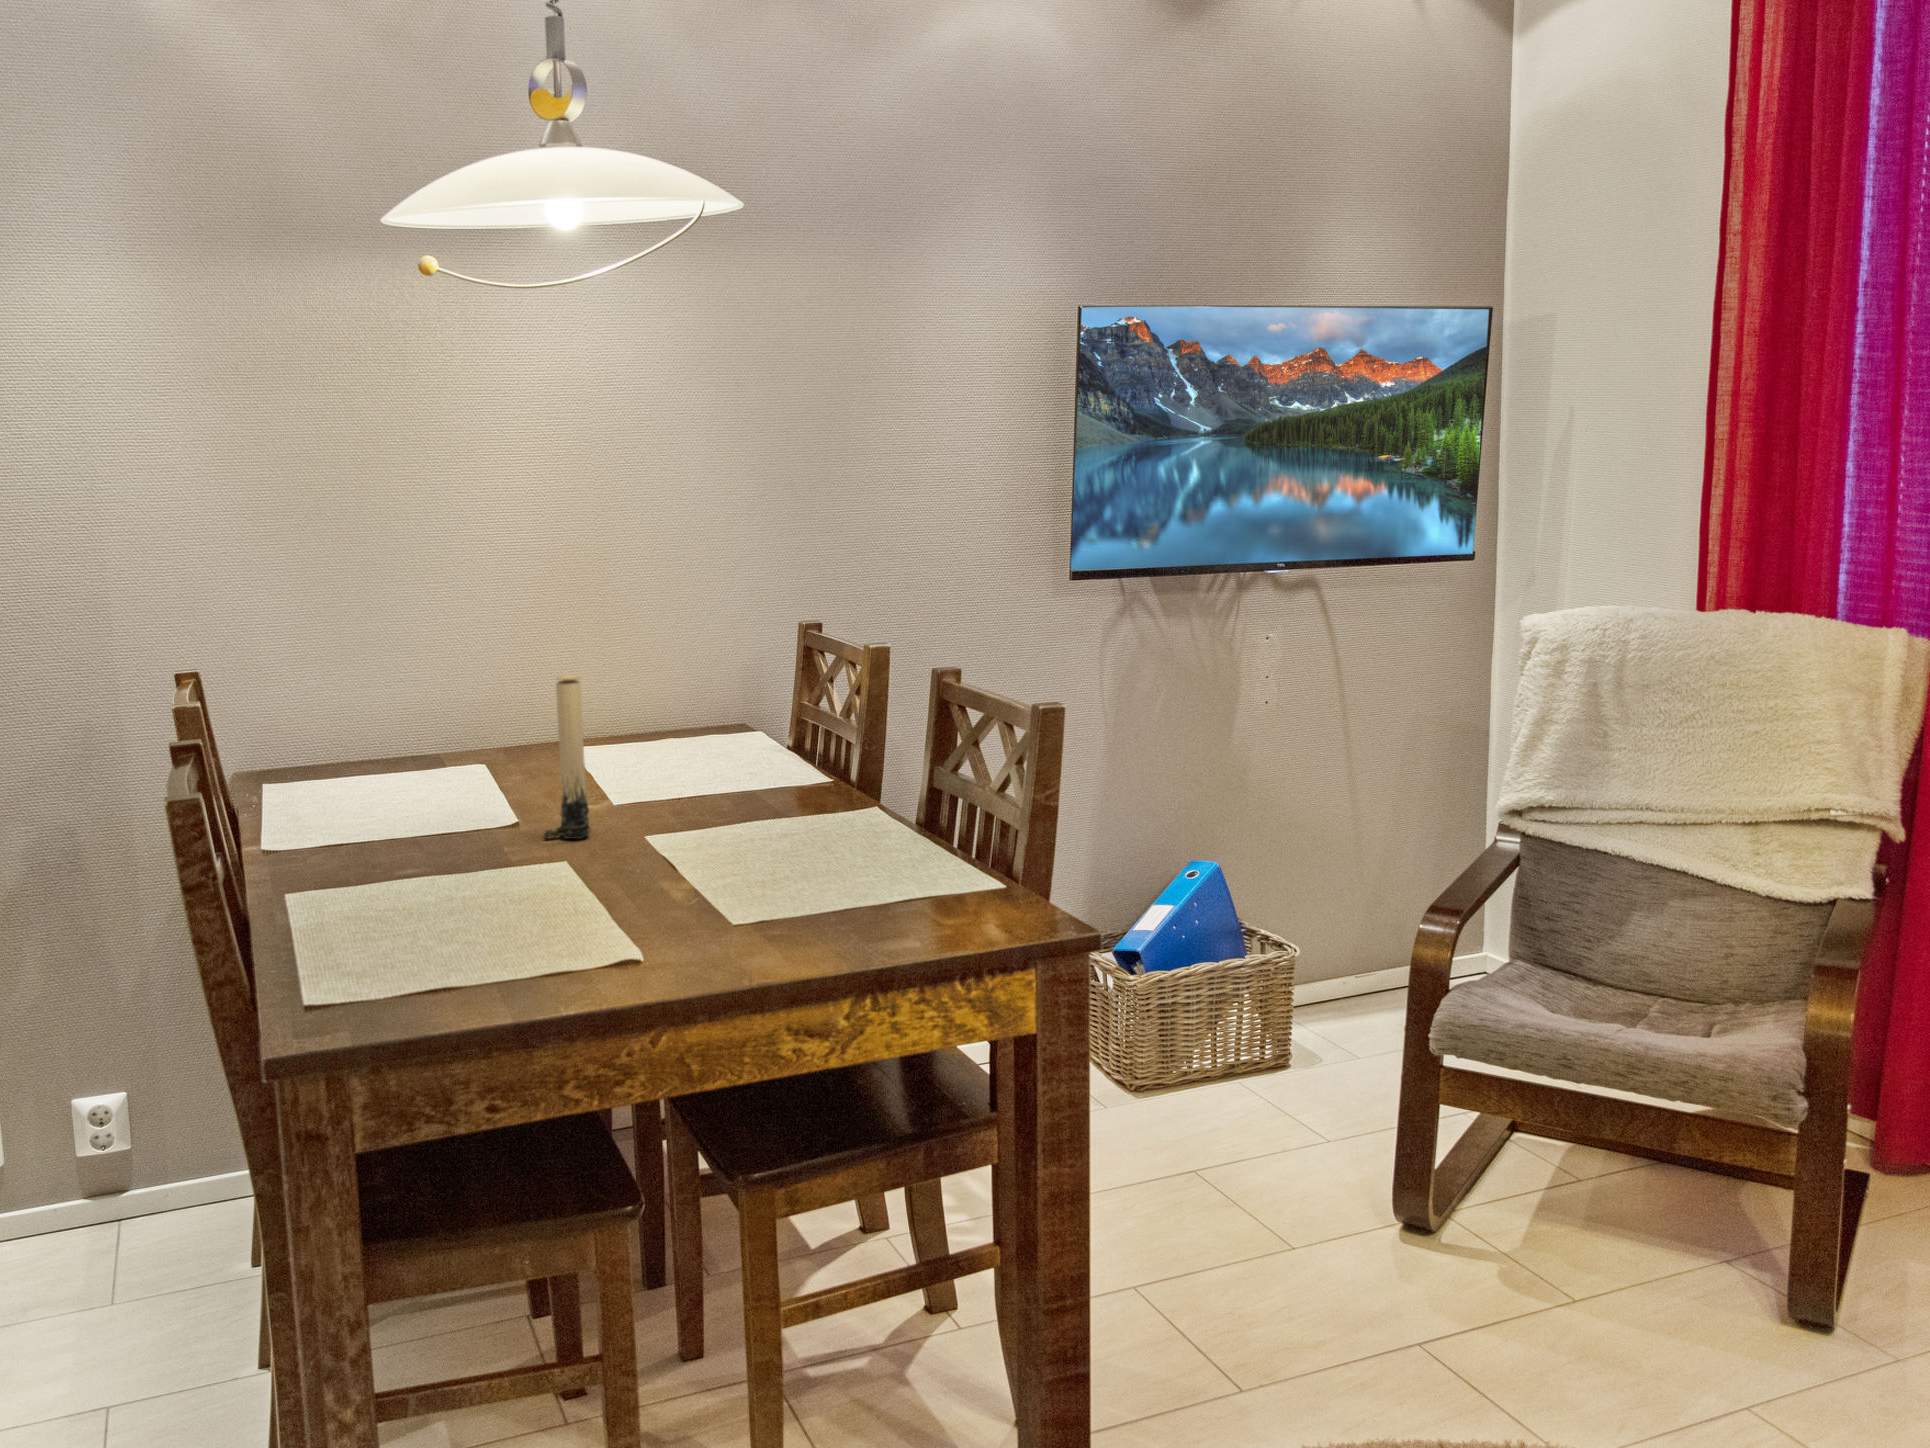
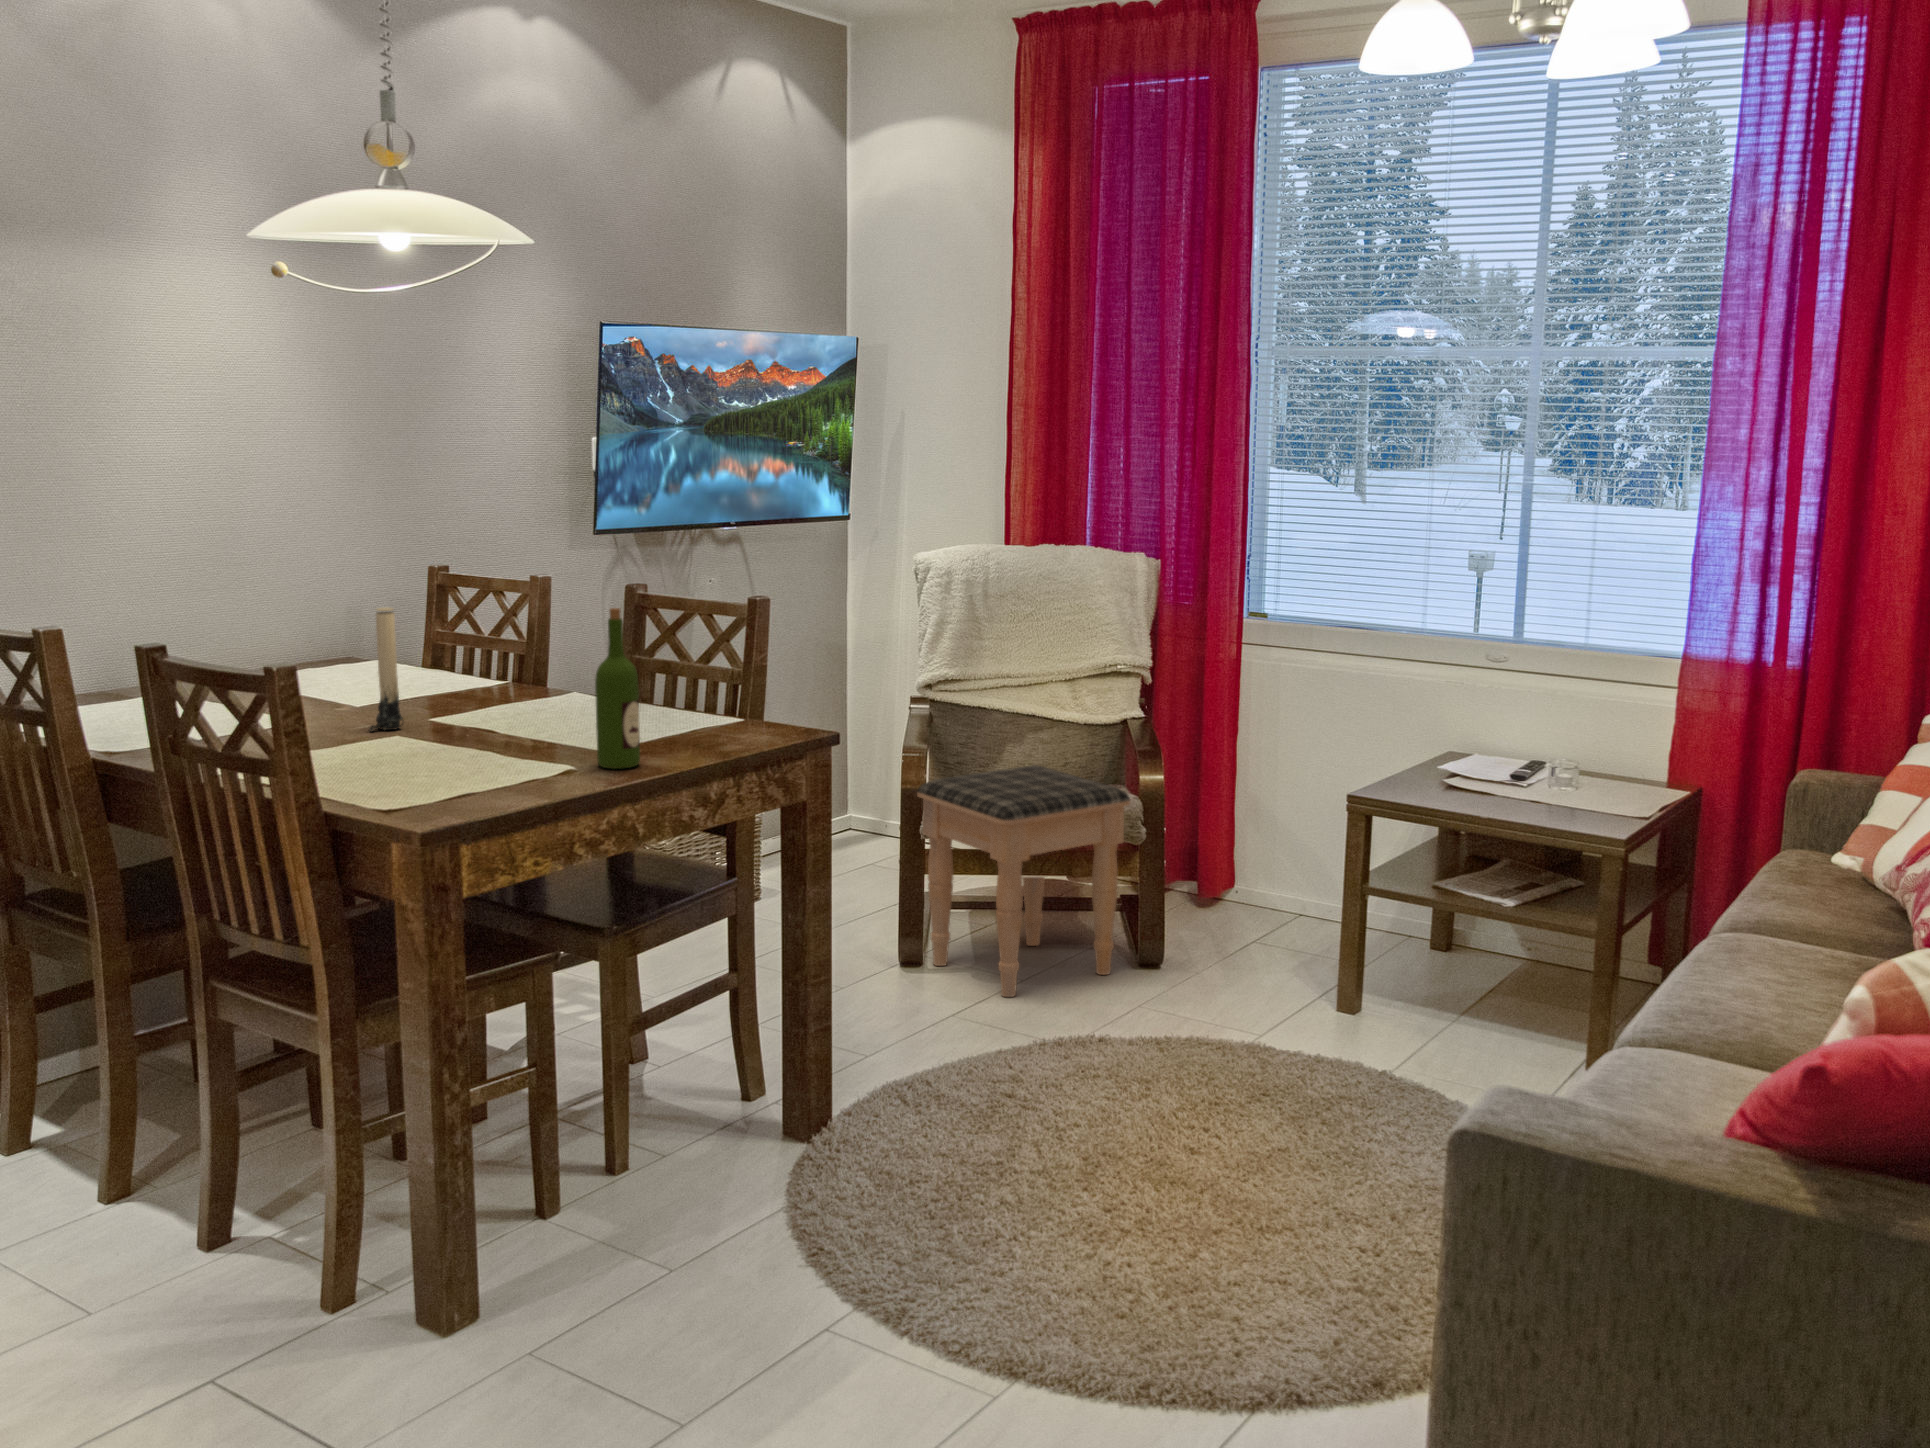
wine bottle: none [682,711,751,965] -> present [595,608,640,769]
footstool: none [1427,964,1786,1352] -> present [917,765,1130,997]

